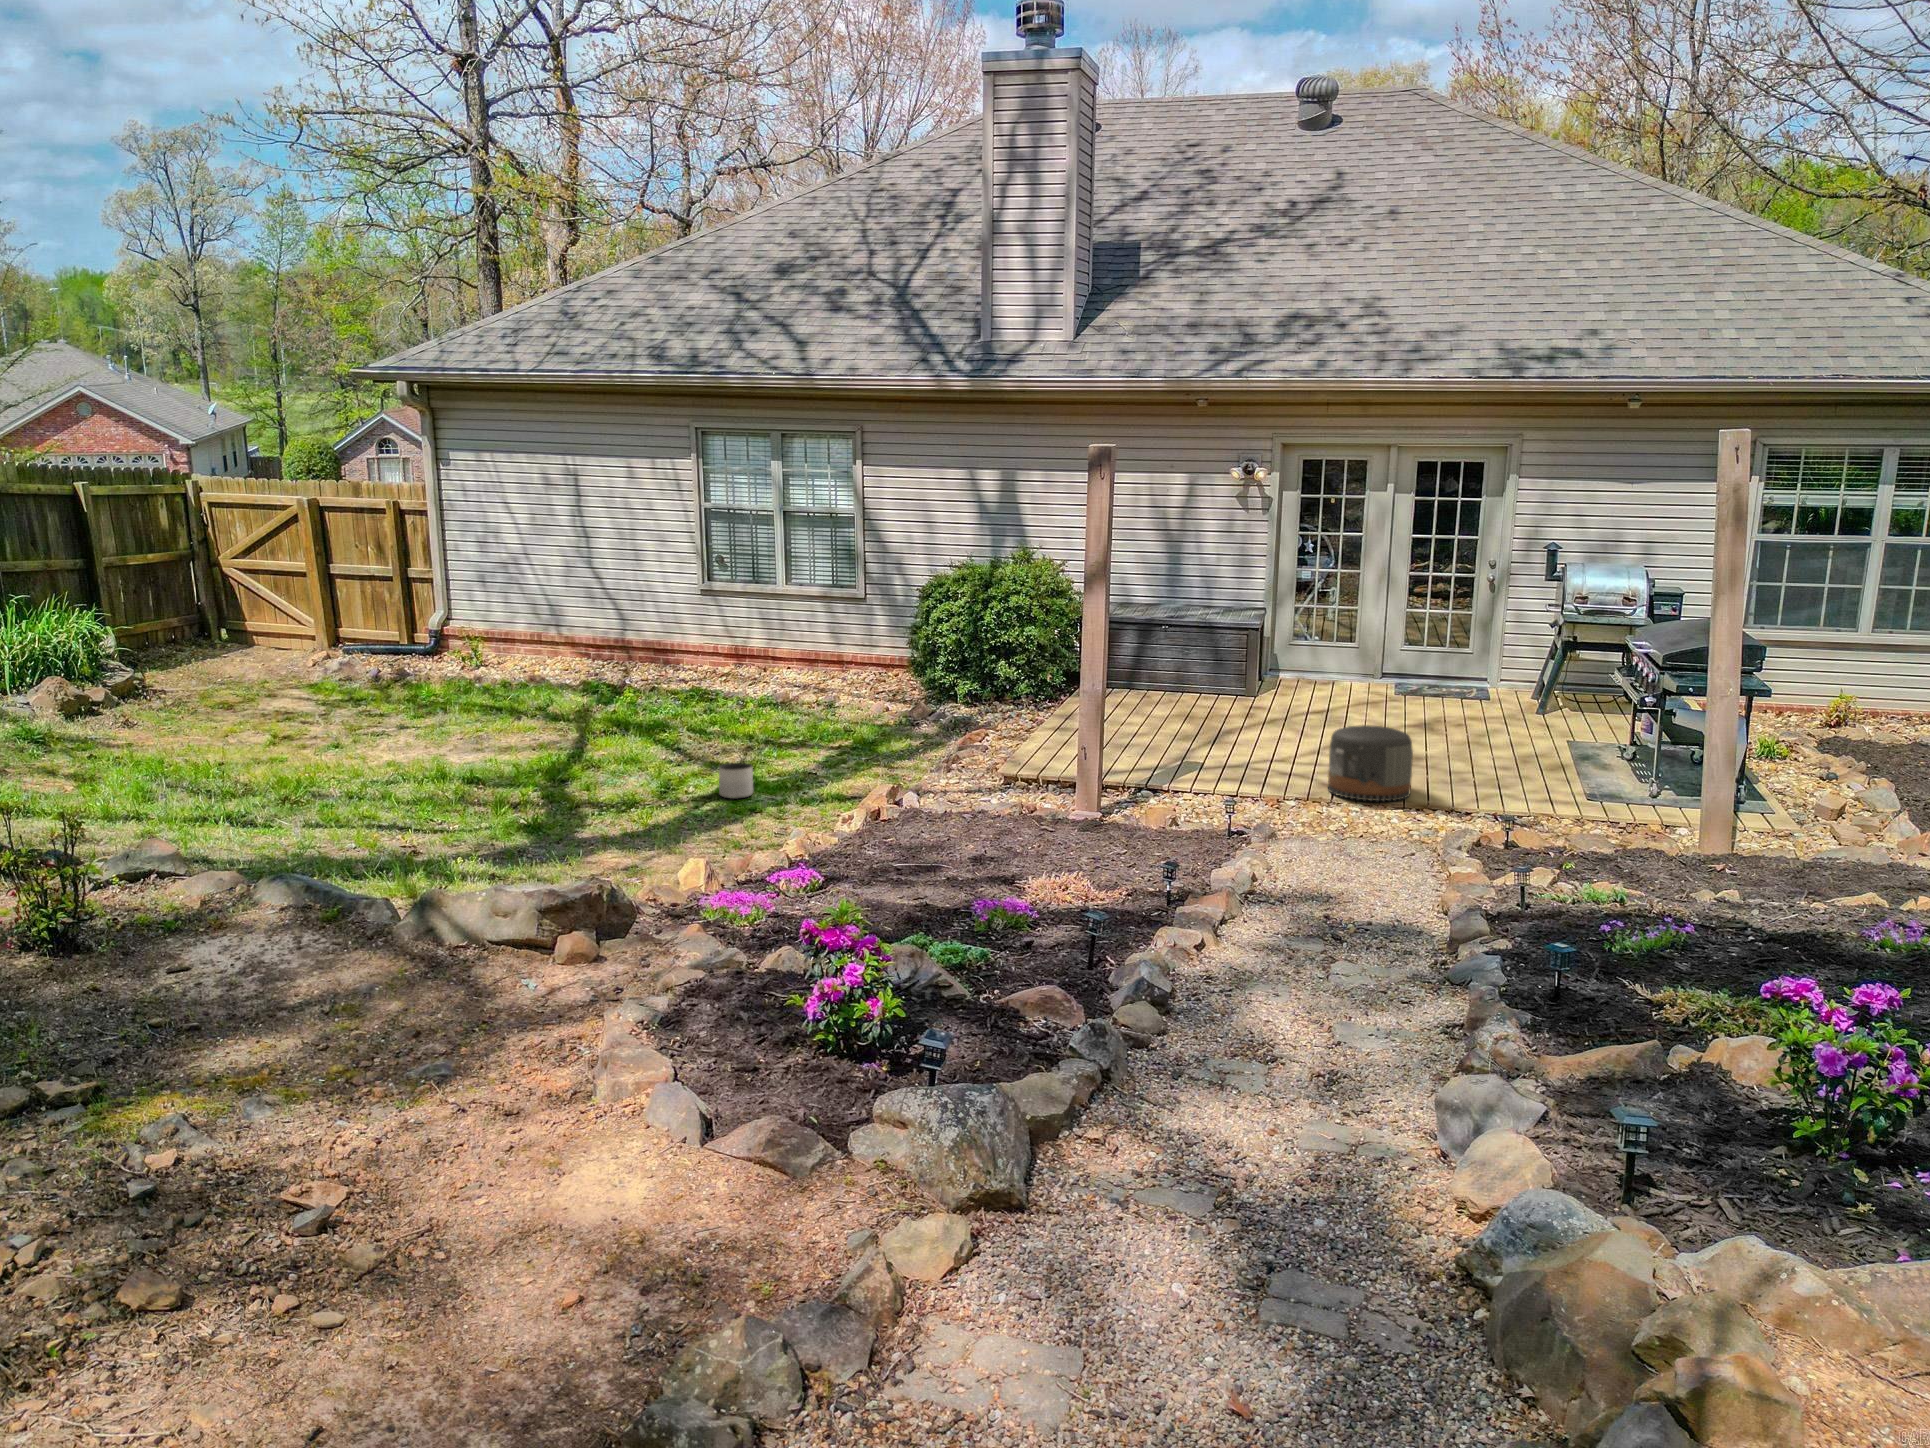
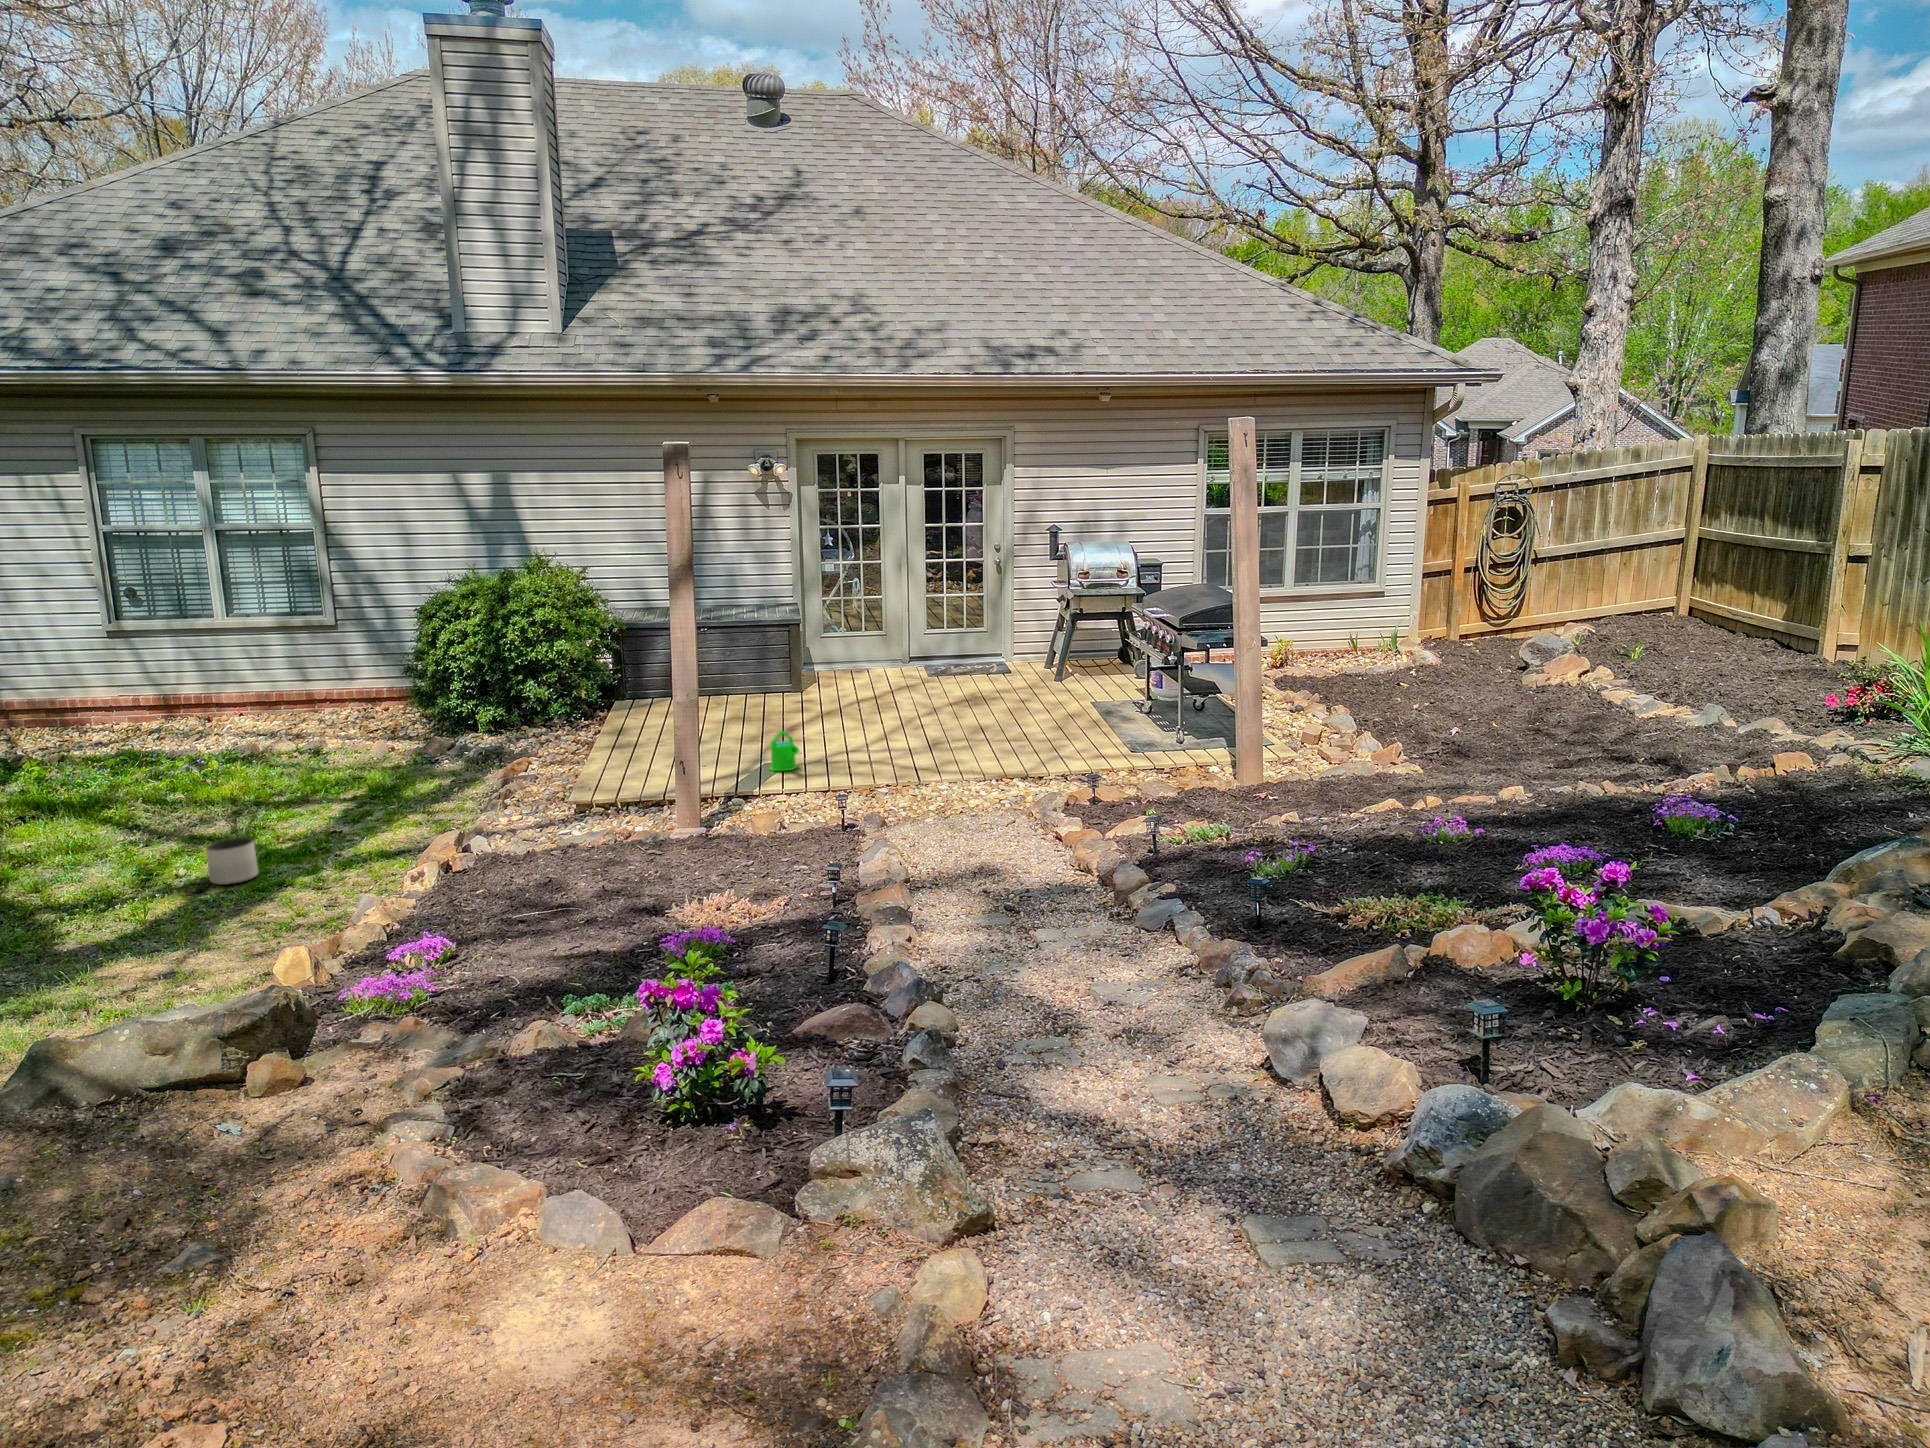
pouf: present [1328,725,1413,801] -> none [915,705,993,778]
watering can: none [1185,732,1213,771] -> present [770,731,799,771]

